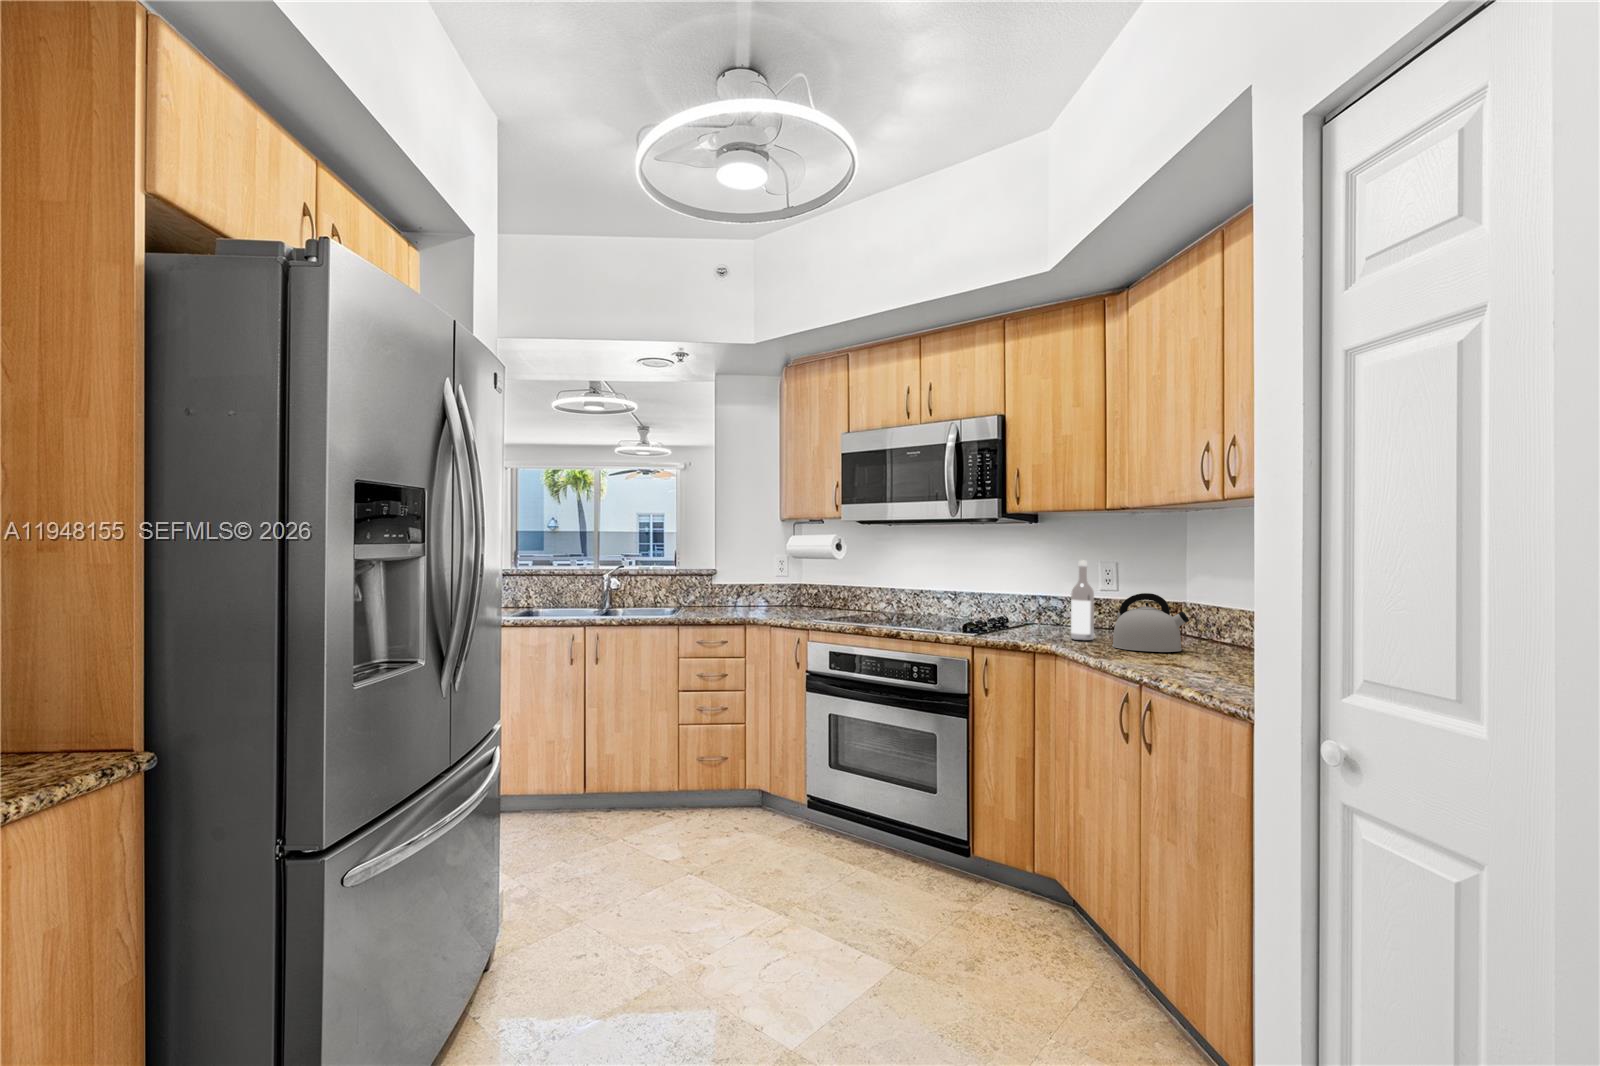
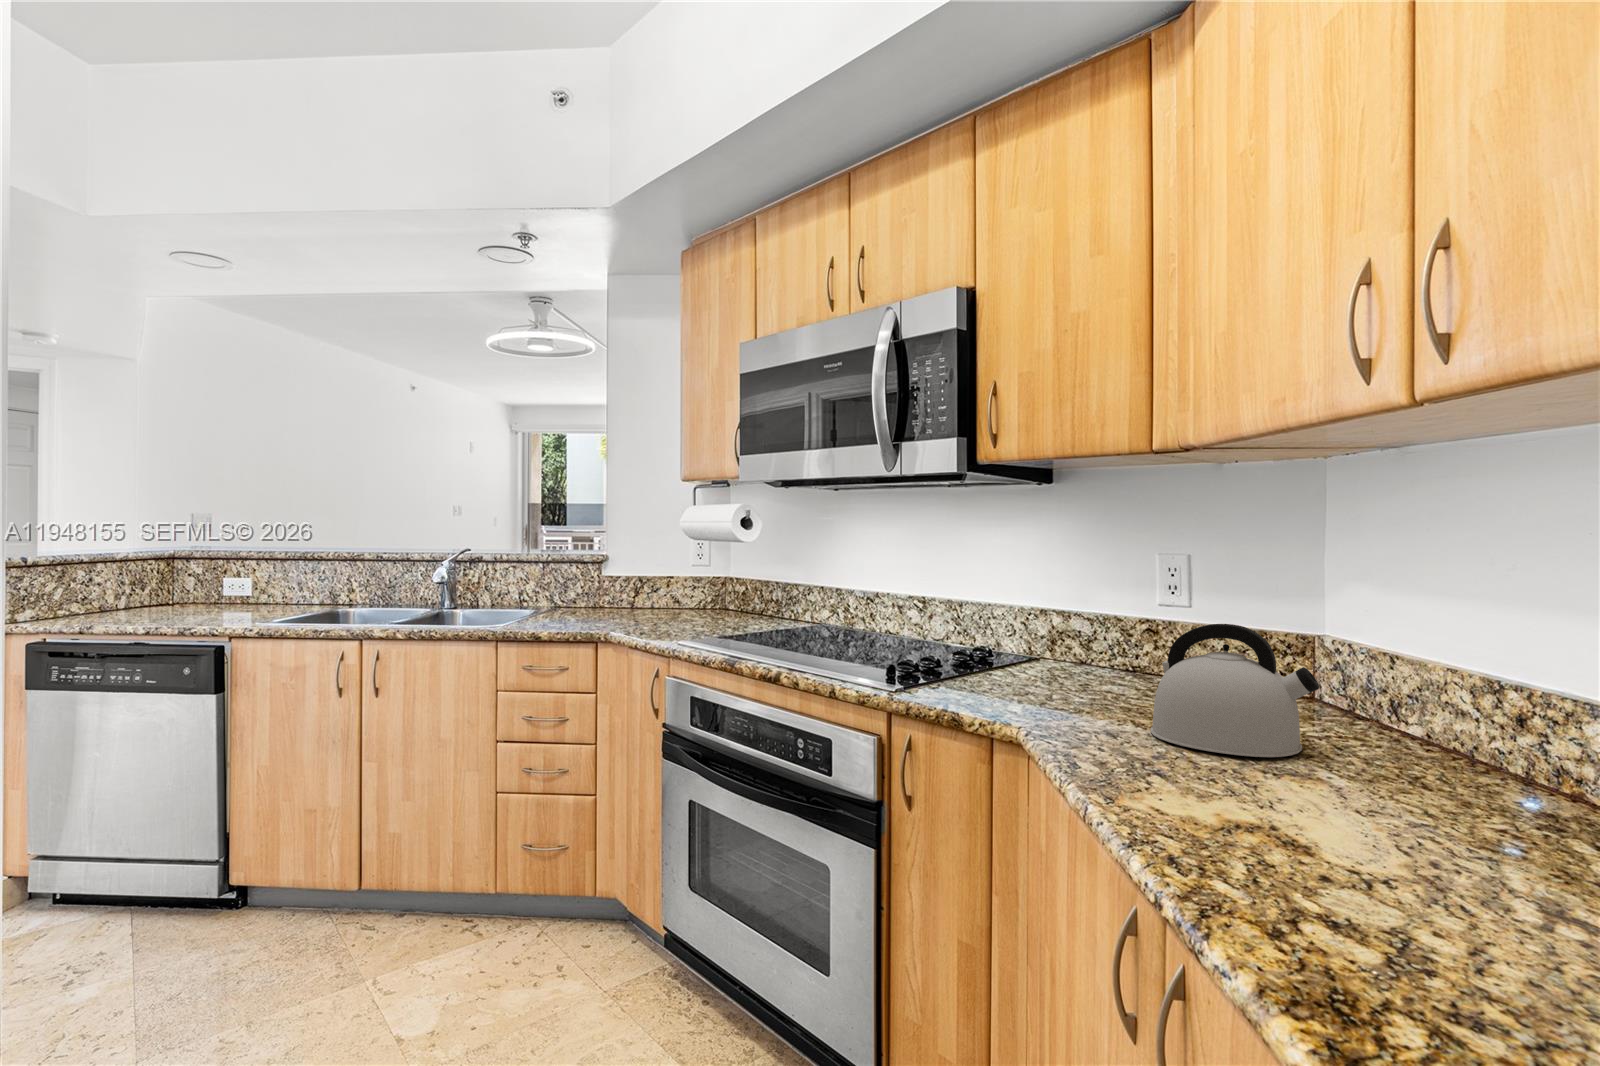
wine bottle: present [1071,560,1094,640] -> none [1079,552,1125,710]

